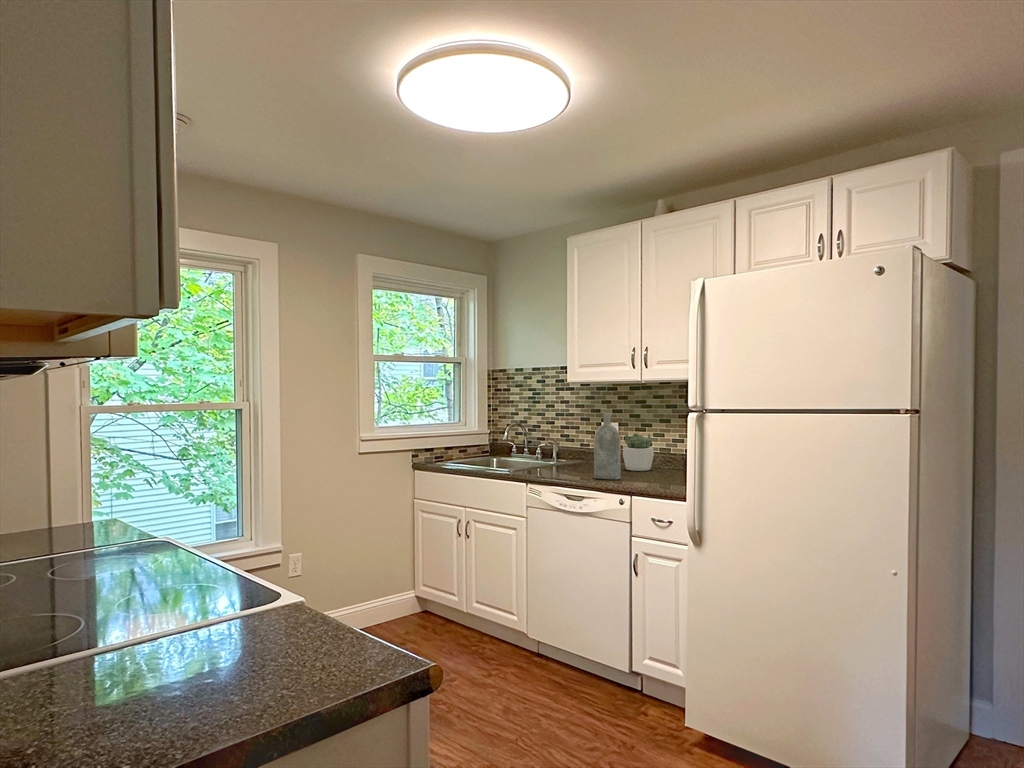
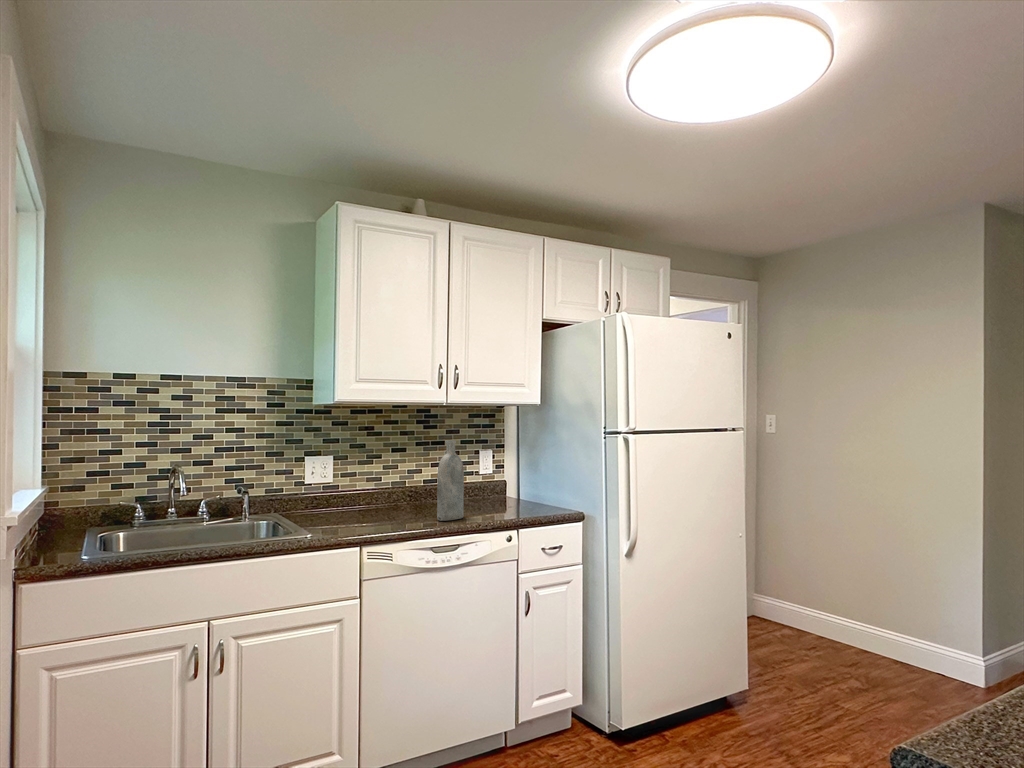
succulent plant: present [623,434,654,471] -> none [368,466,404,512]

